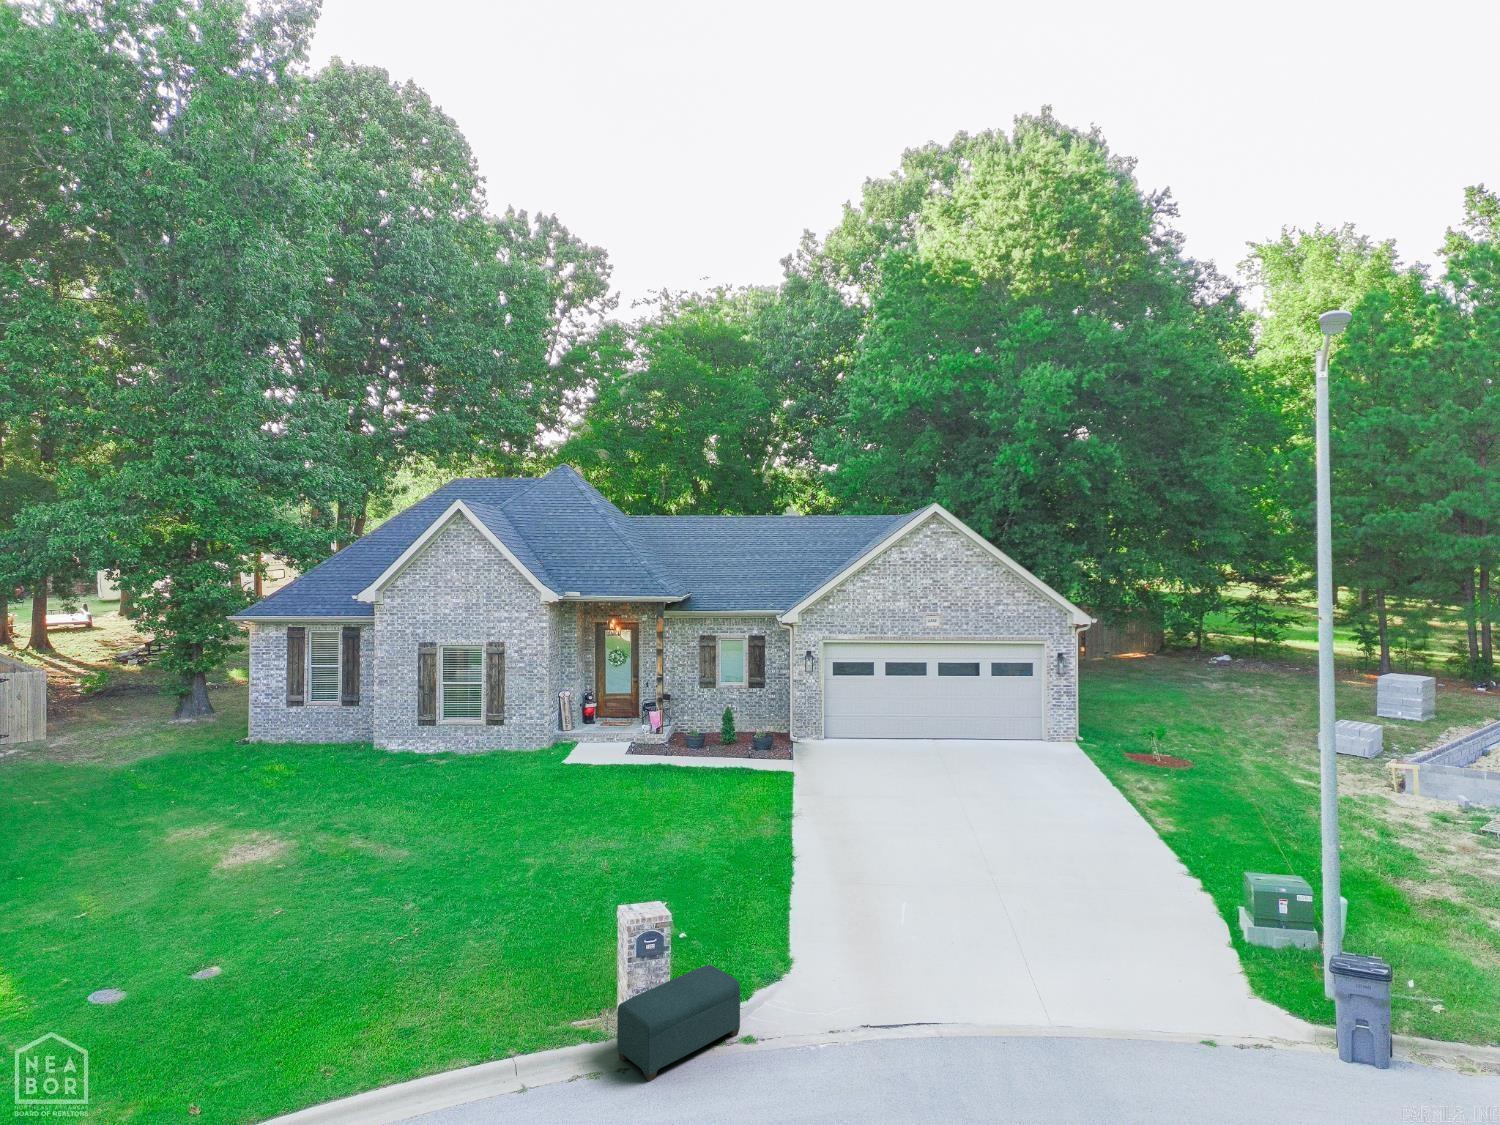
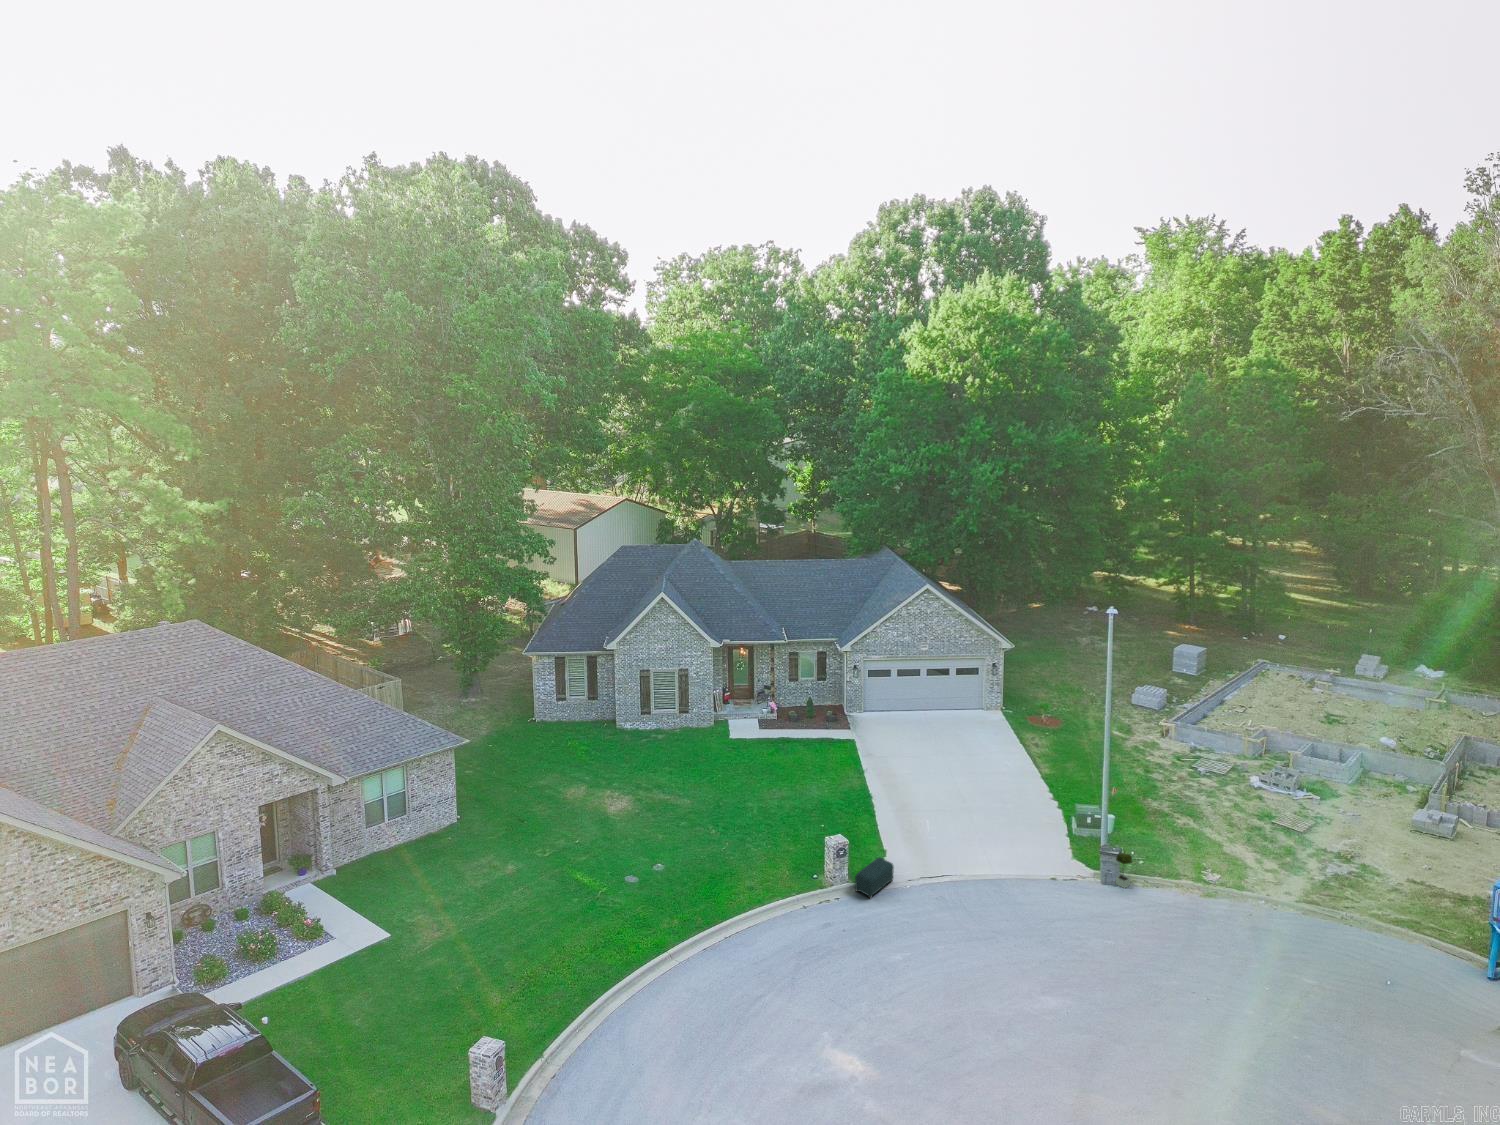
potted tree: none [1395,973,1452,1088] -> present [1116,853,1132,888]

